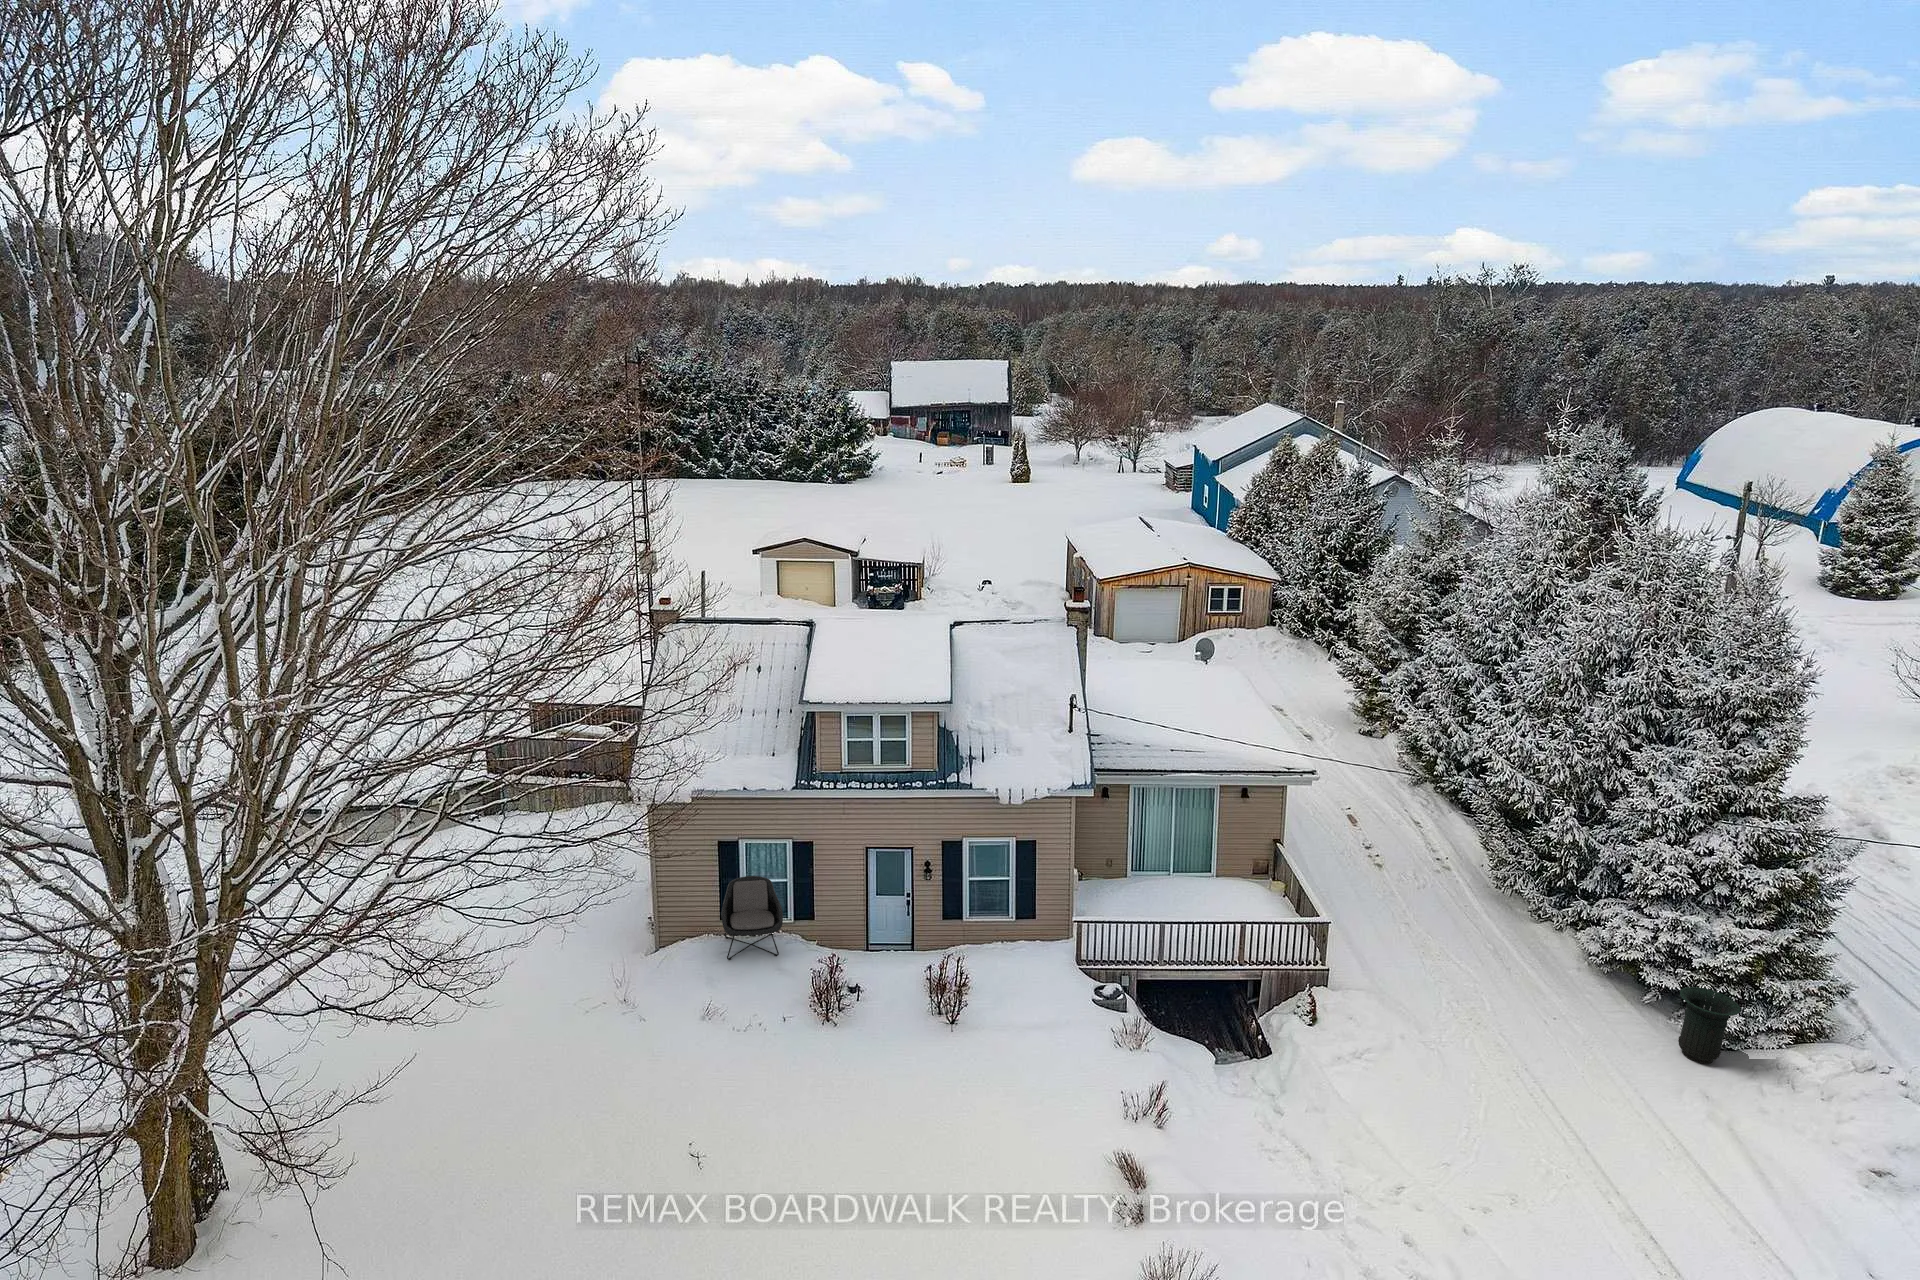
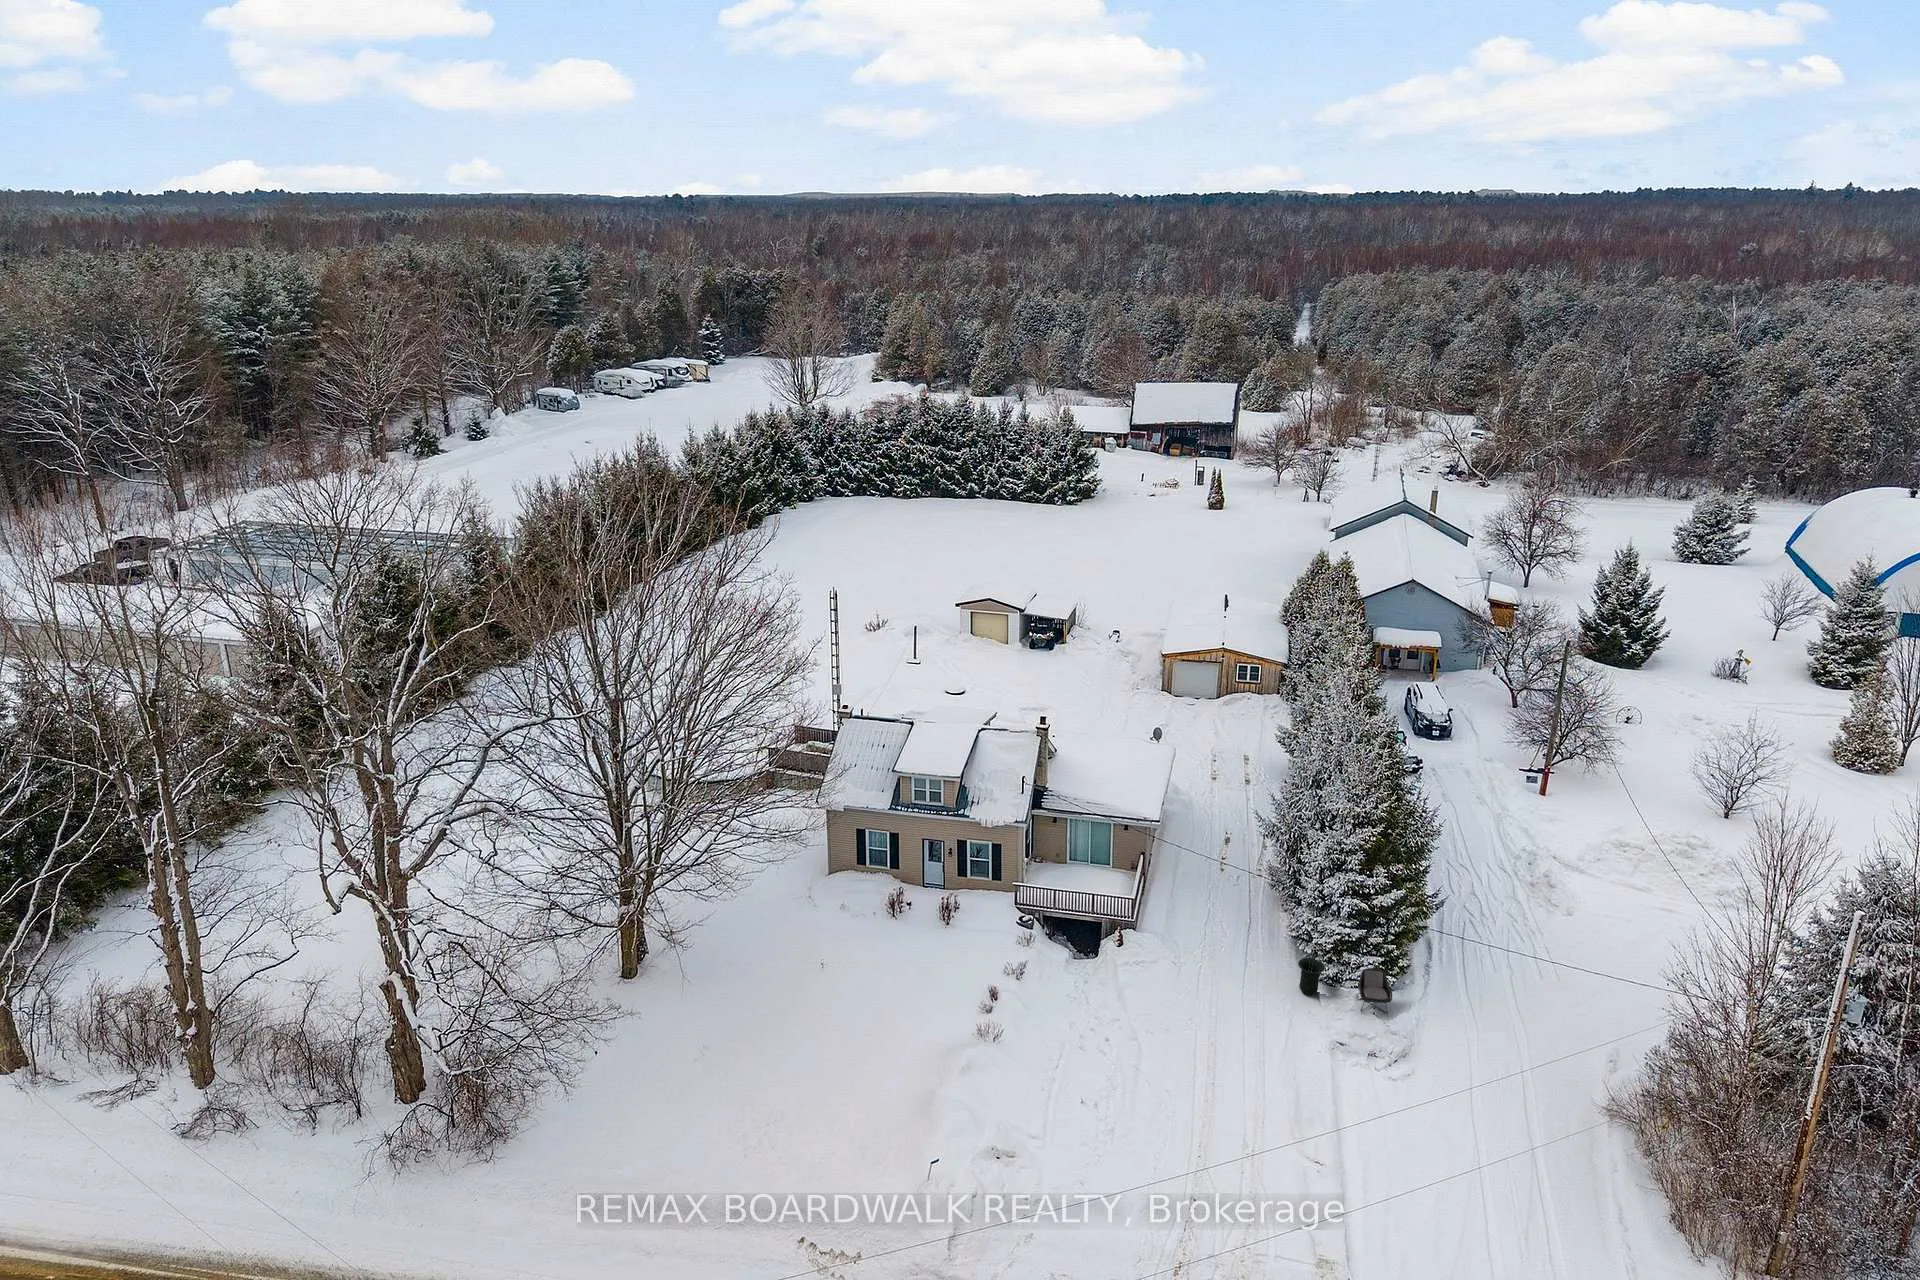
lounge chair: present [721,876,783,960] -> present [1356,968,1392,1014]

